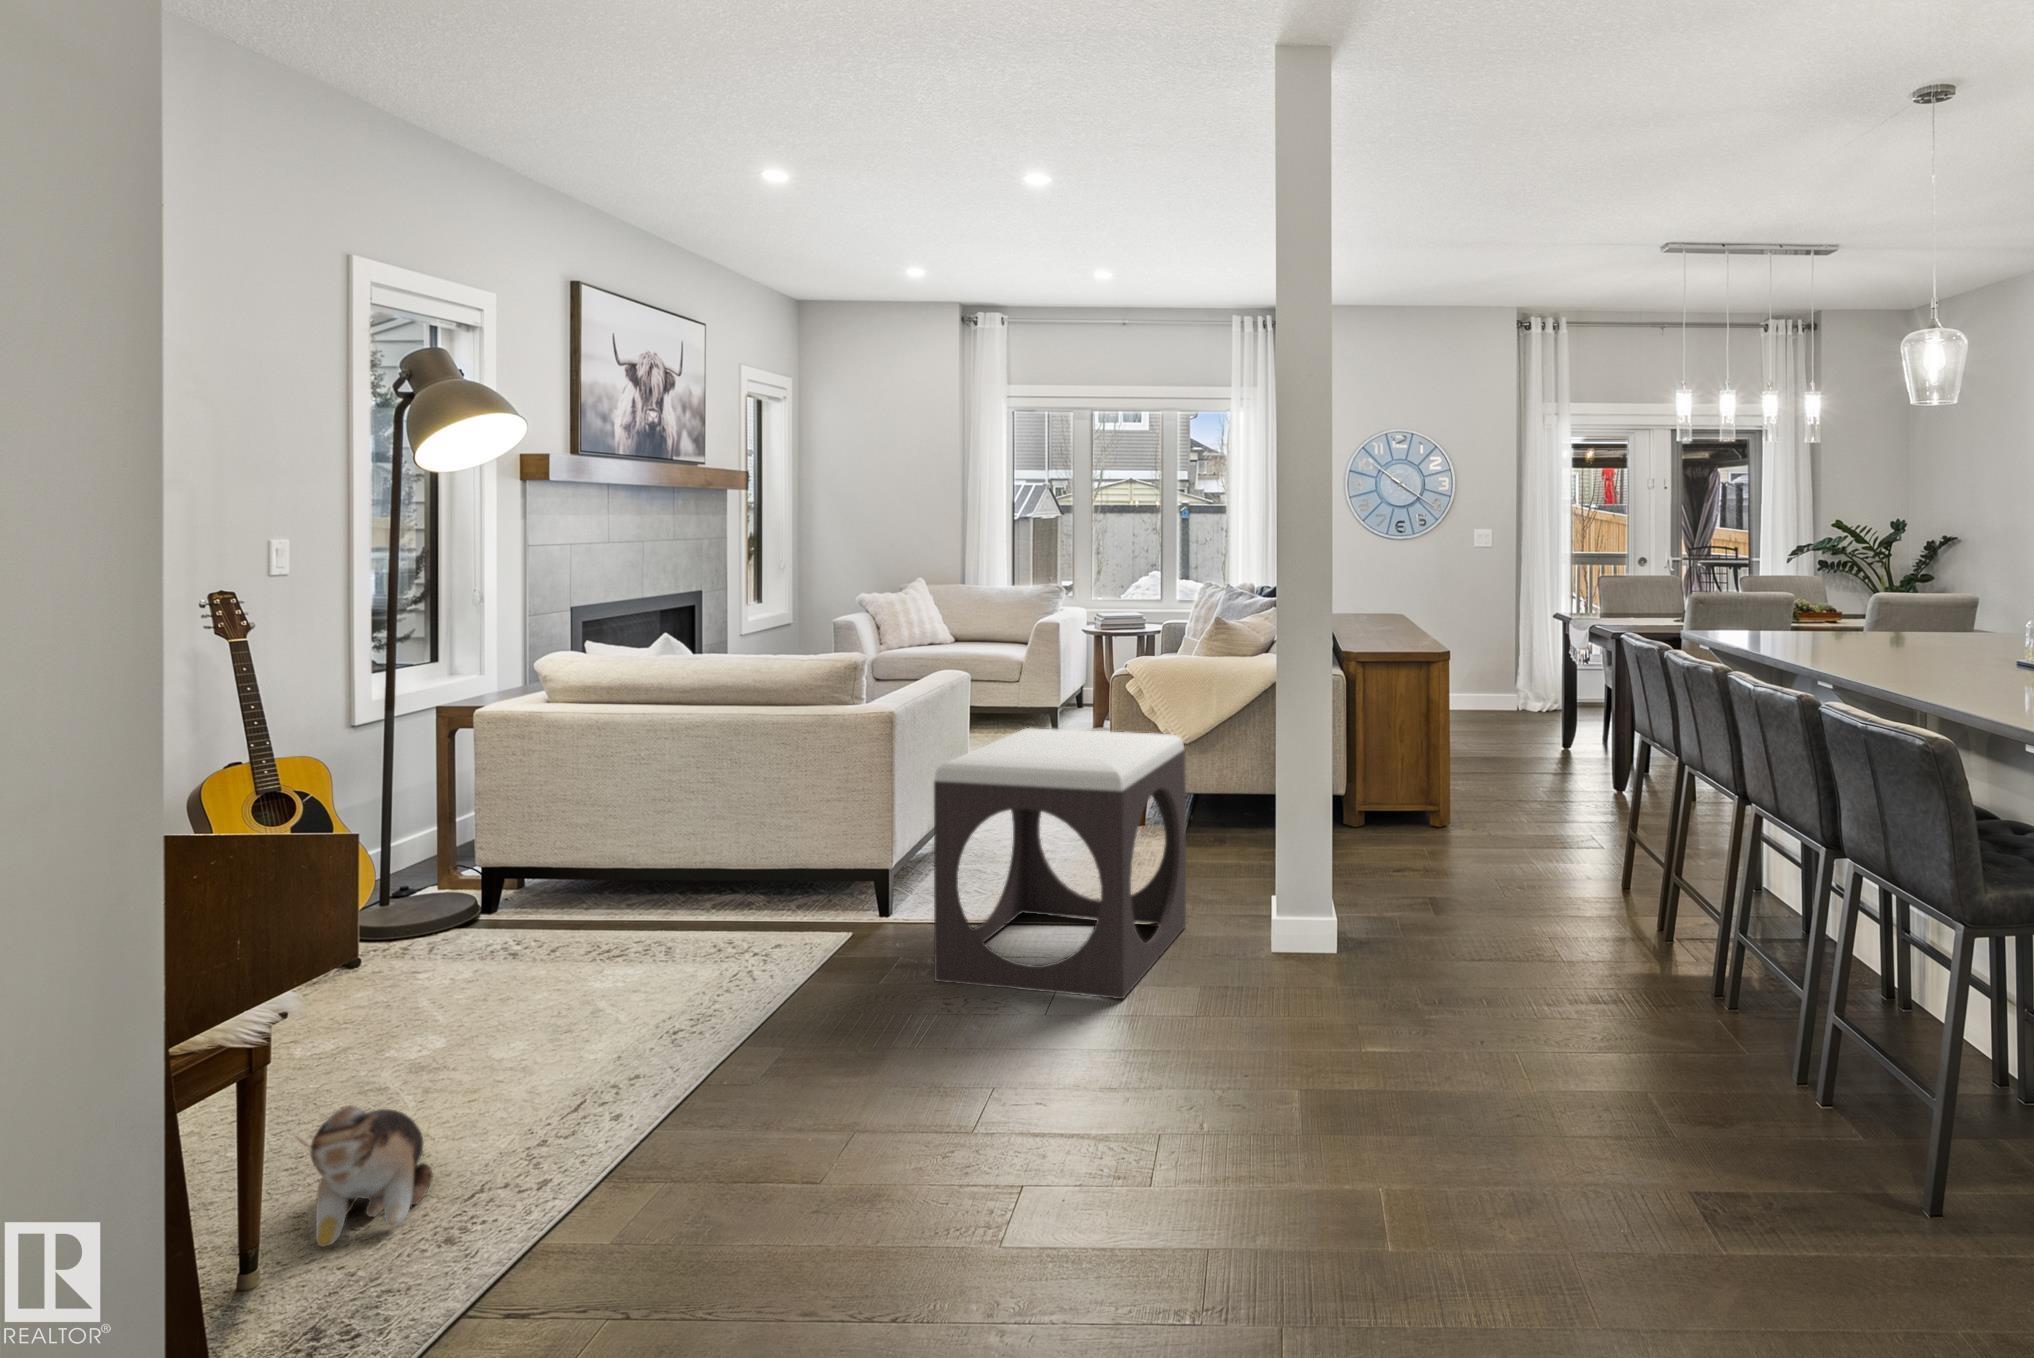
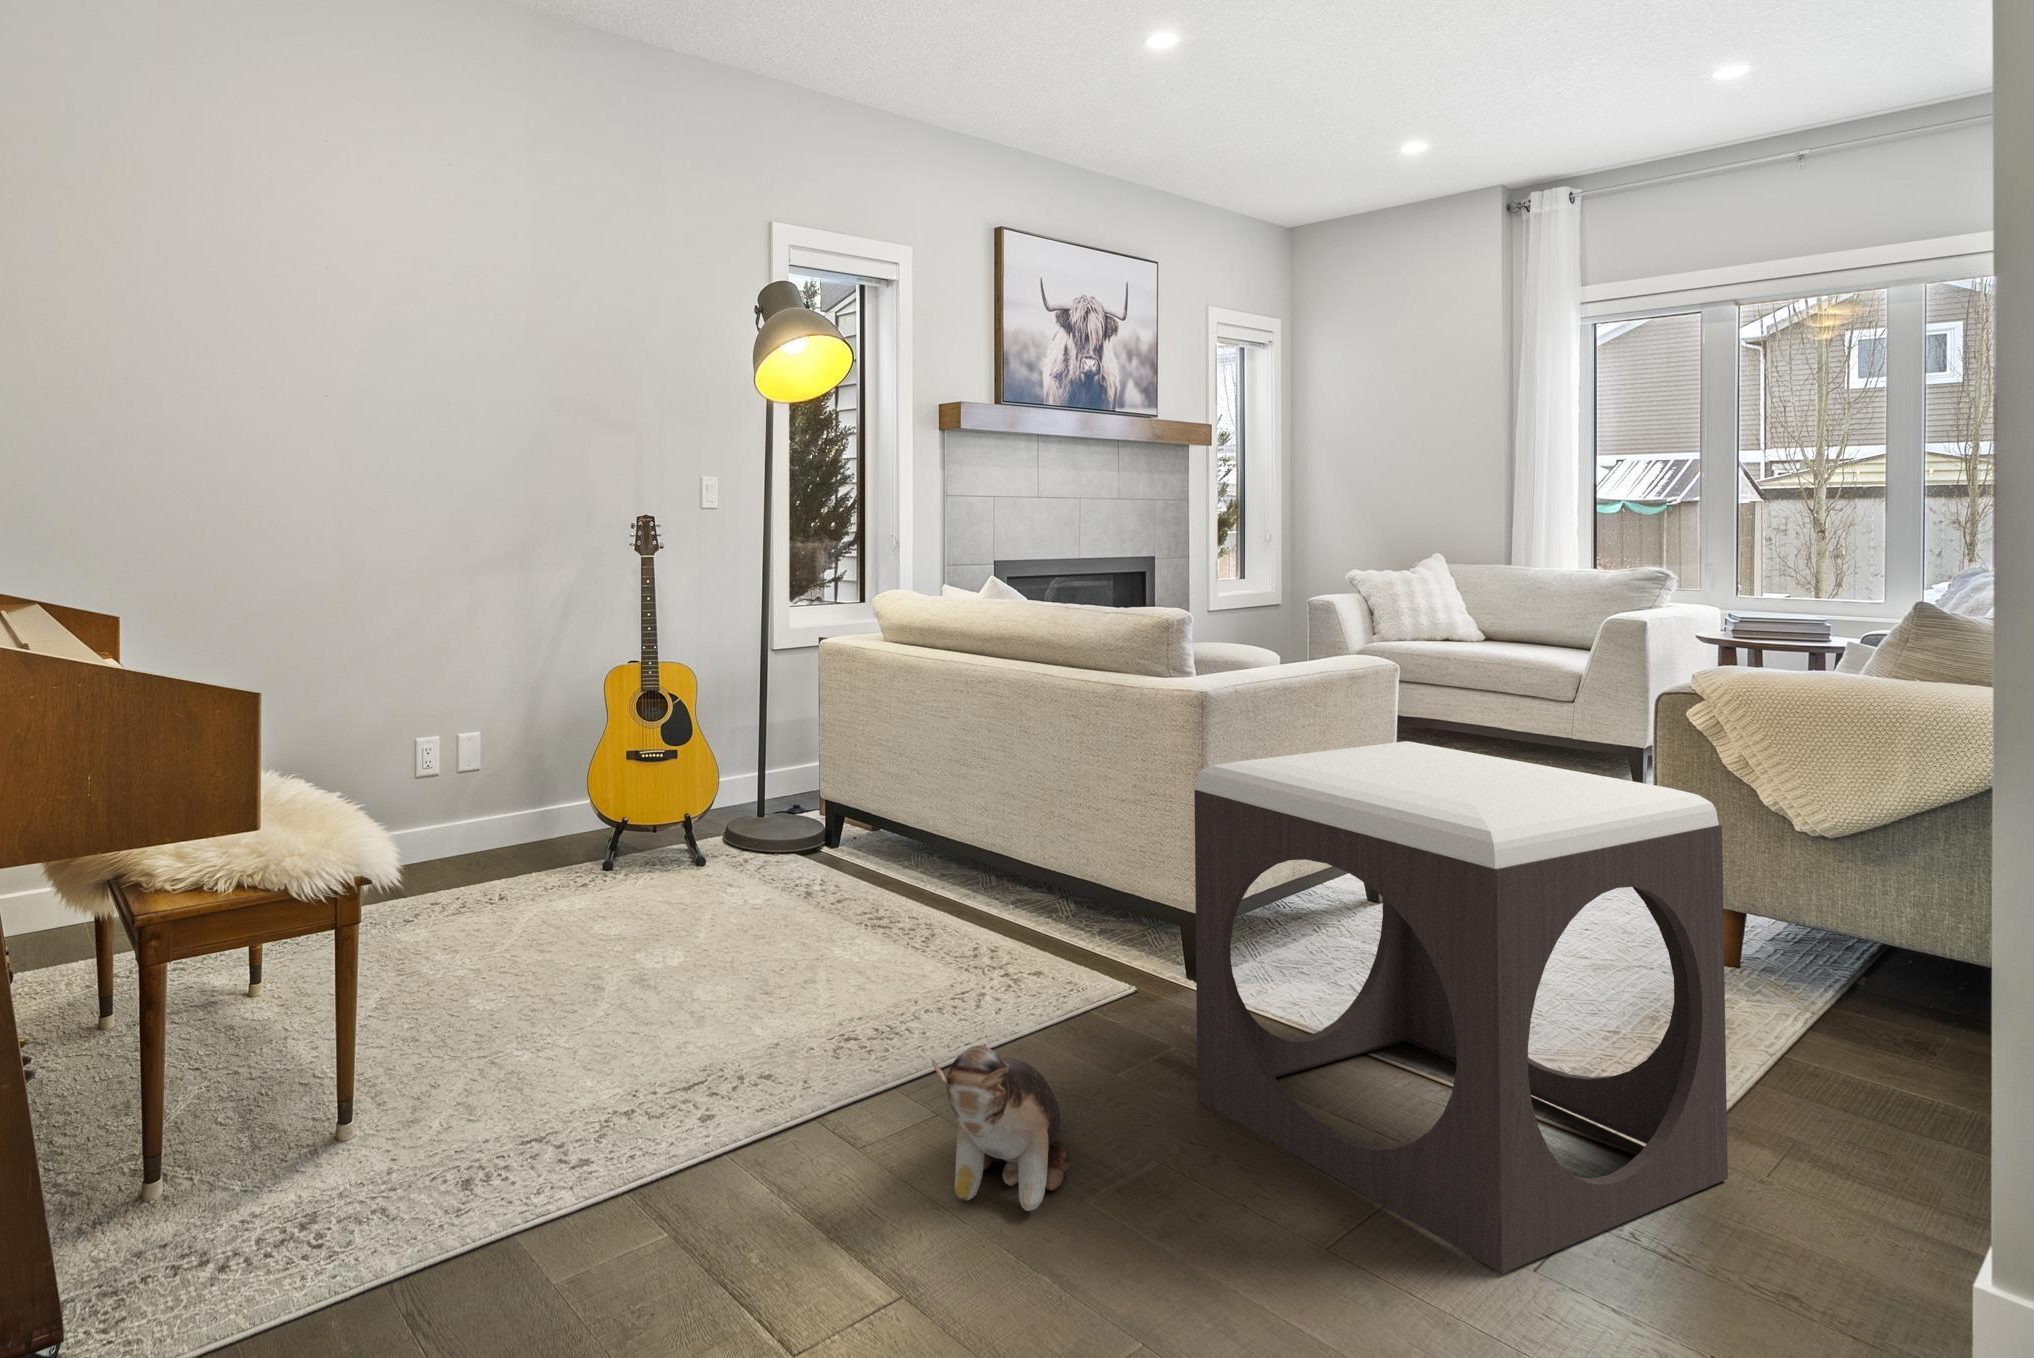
plush toy: present [296,1105,433,1247] -> present [931,1044,1069,1211]

